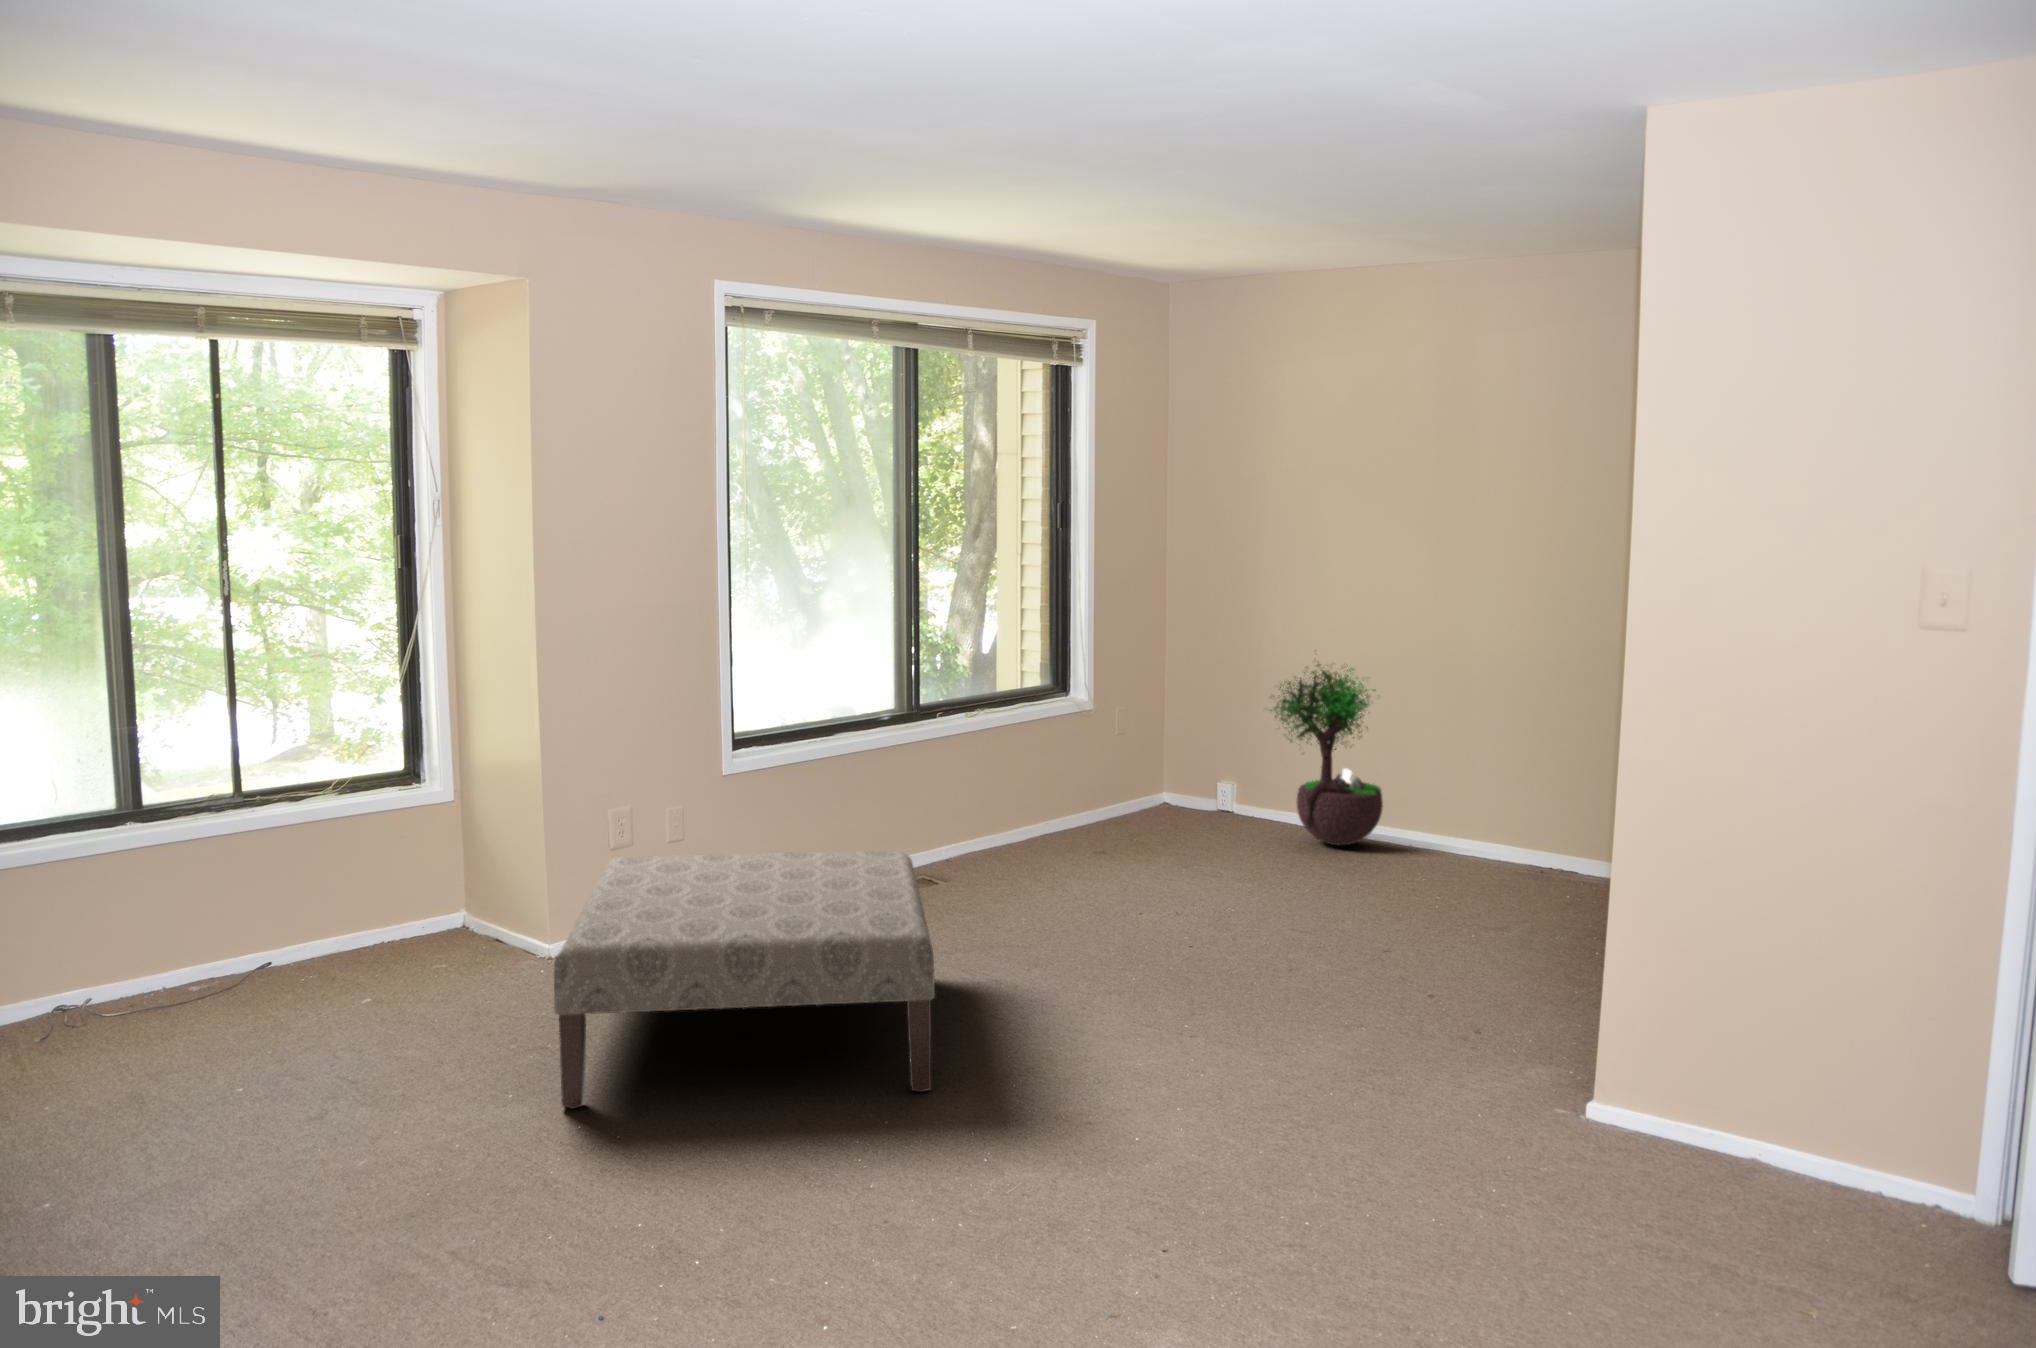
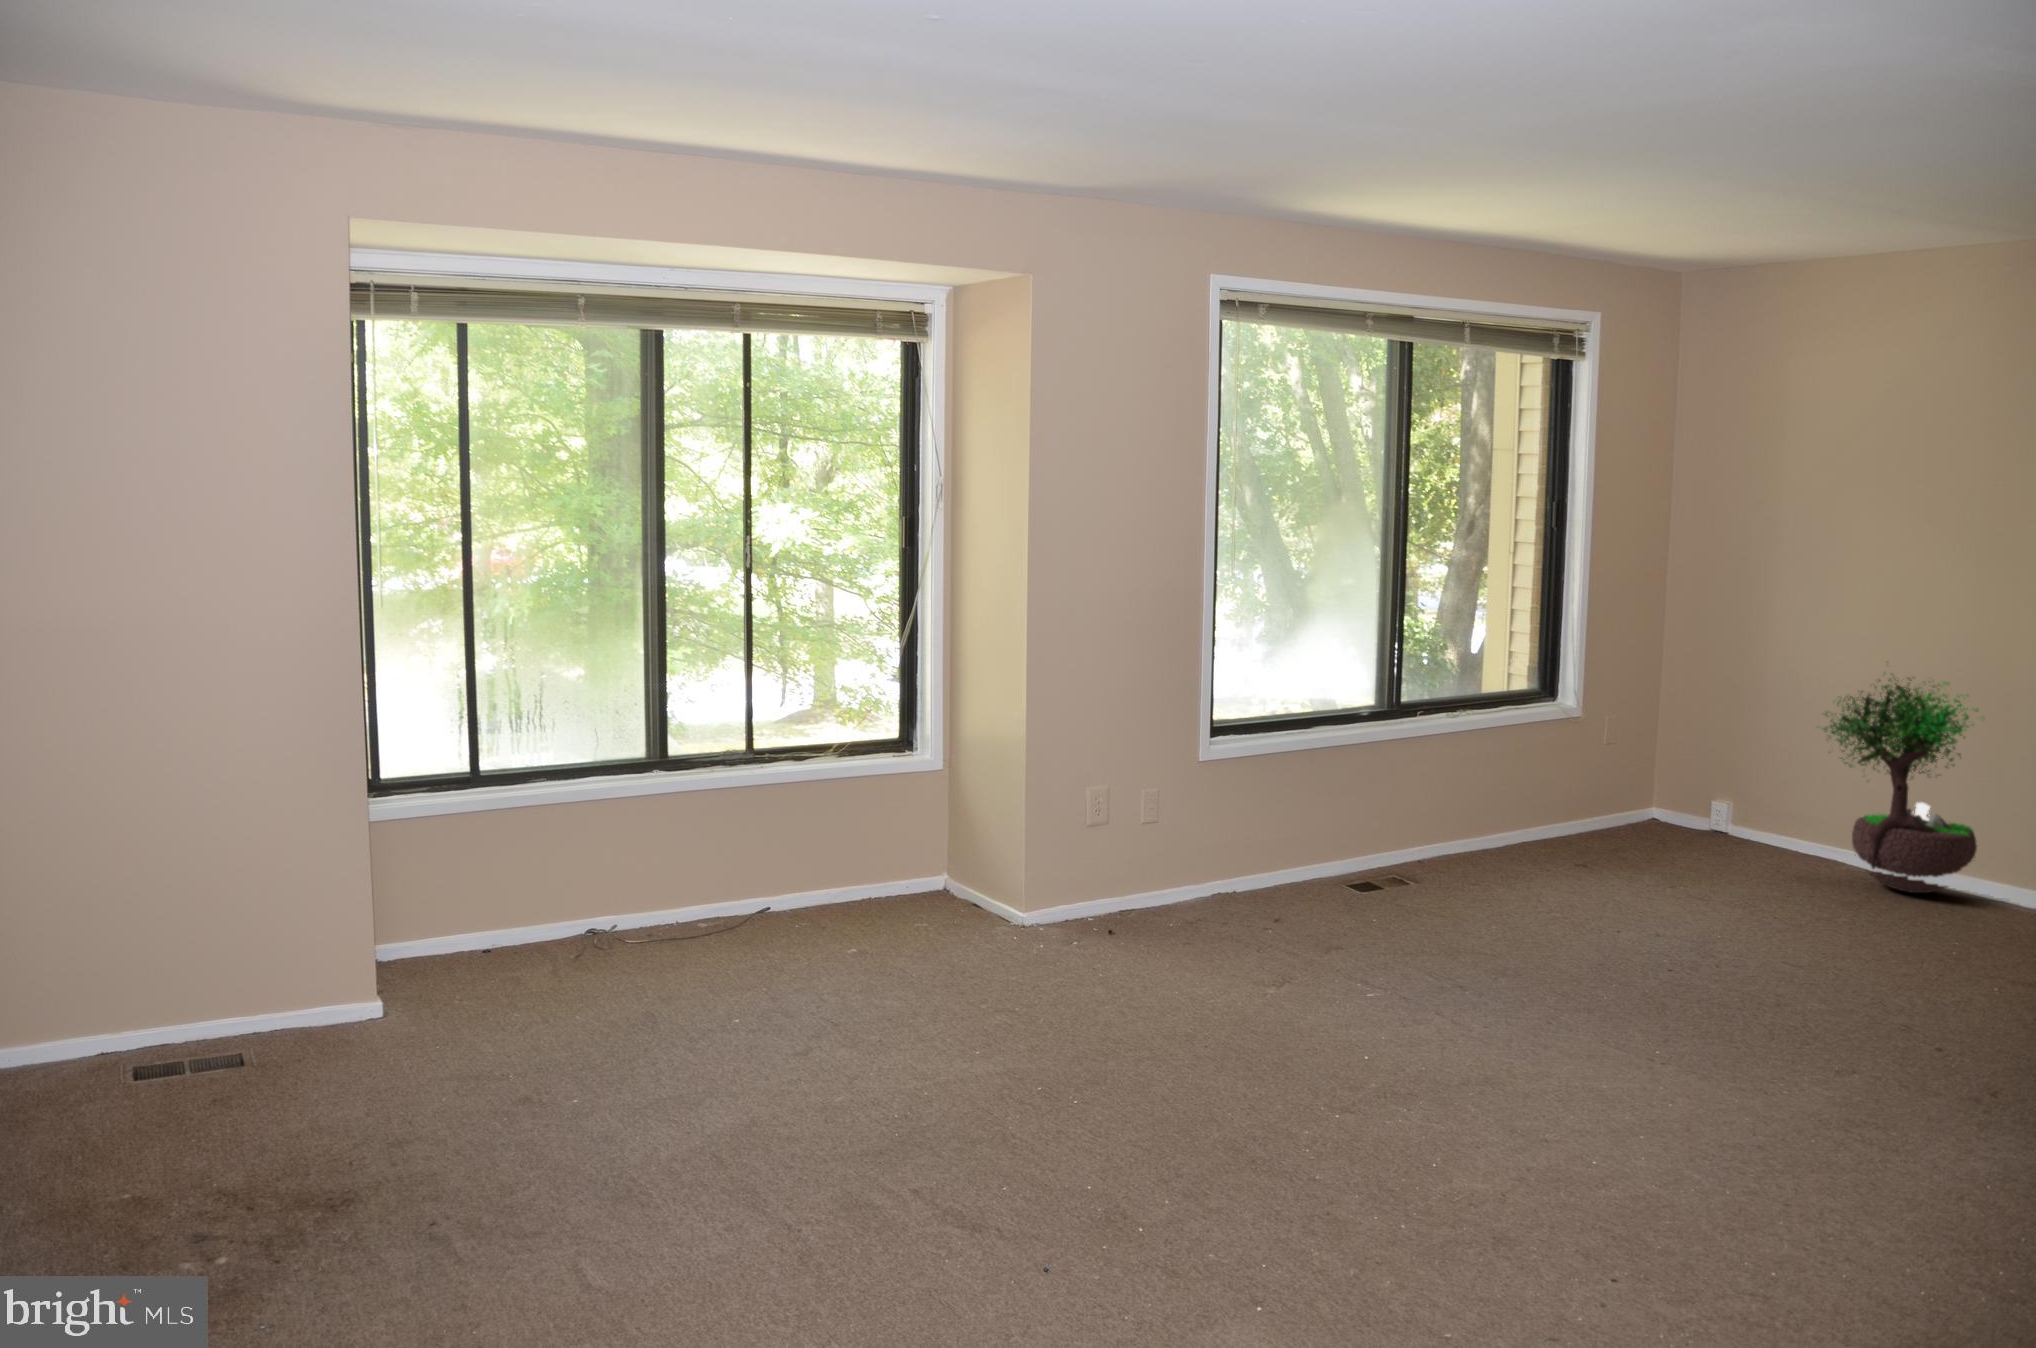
ottoman: present [554,851,935,1109] -> none [992,836,1446,1161]

